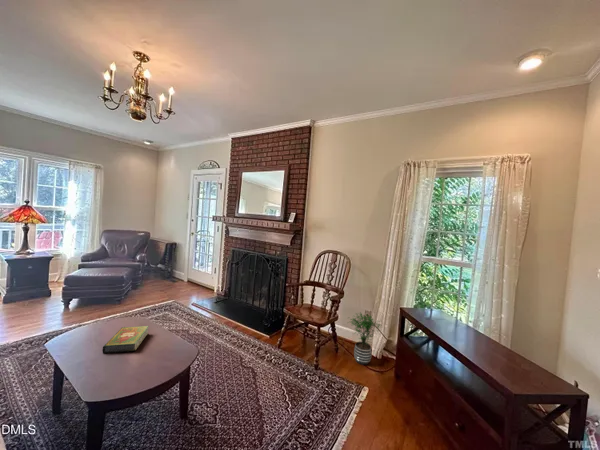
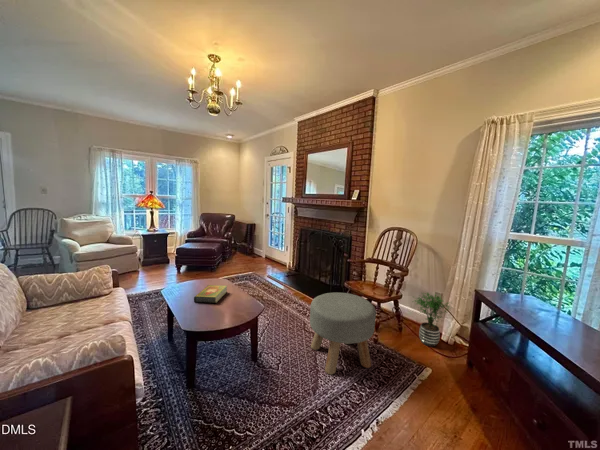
ottoman: none [251,321,320,415] -> present [310,292,376,374]

